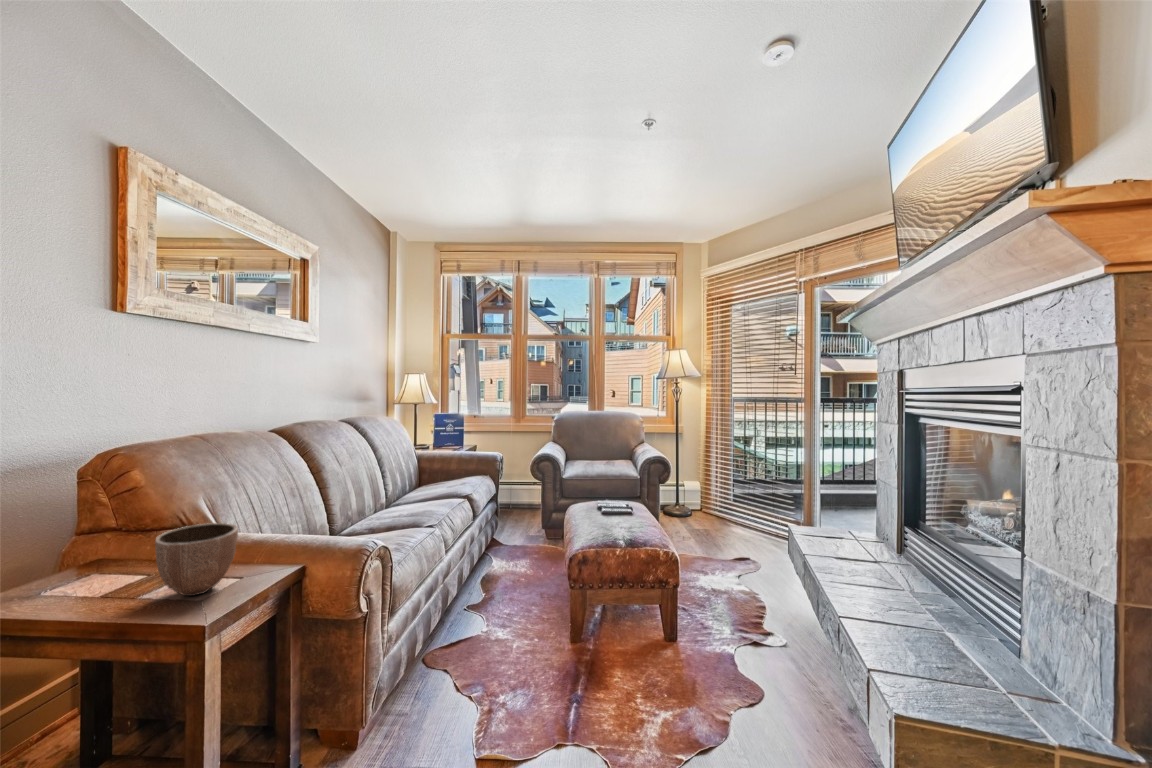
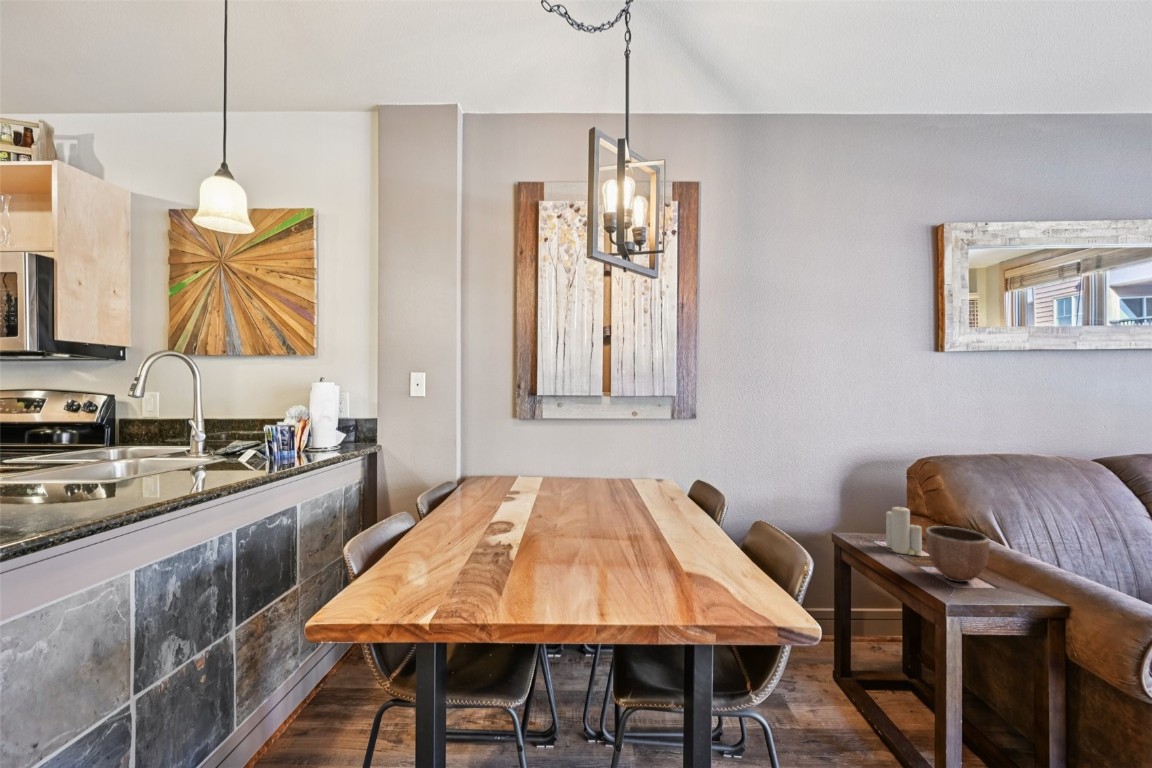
candle: none [66,517,131,594] -> present [886,507,922,556]

